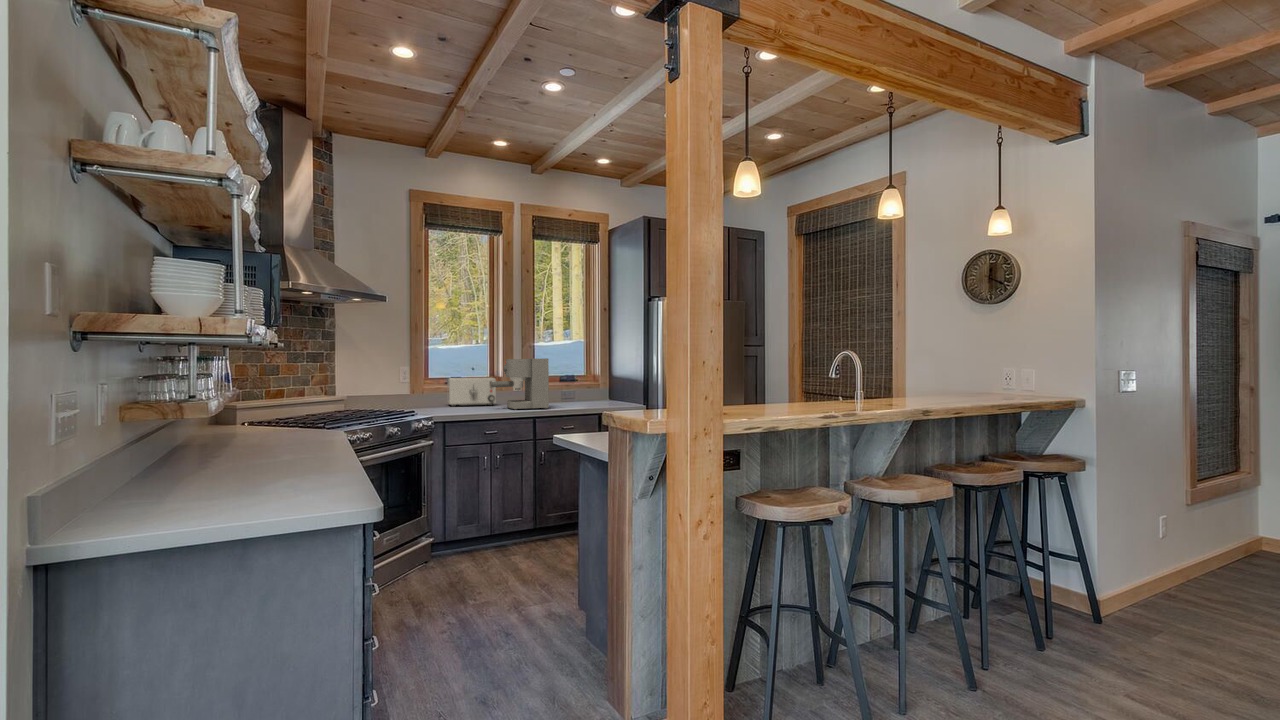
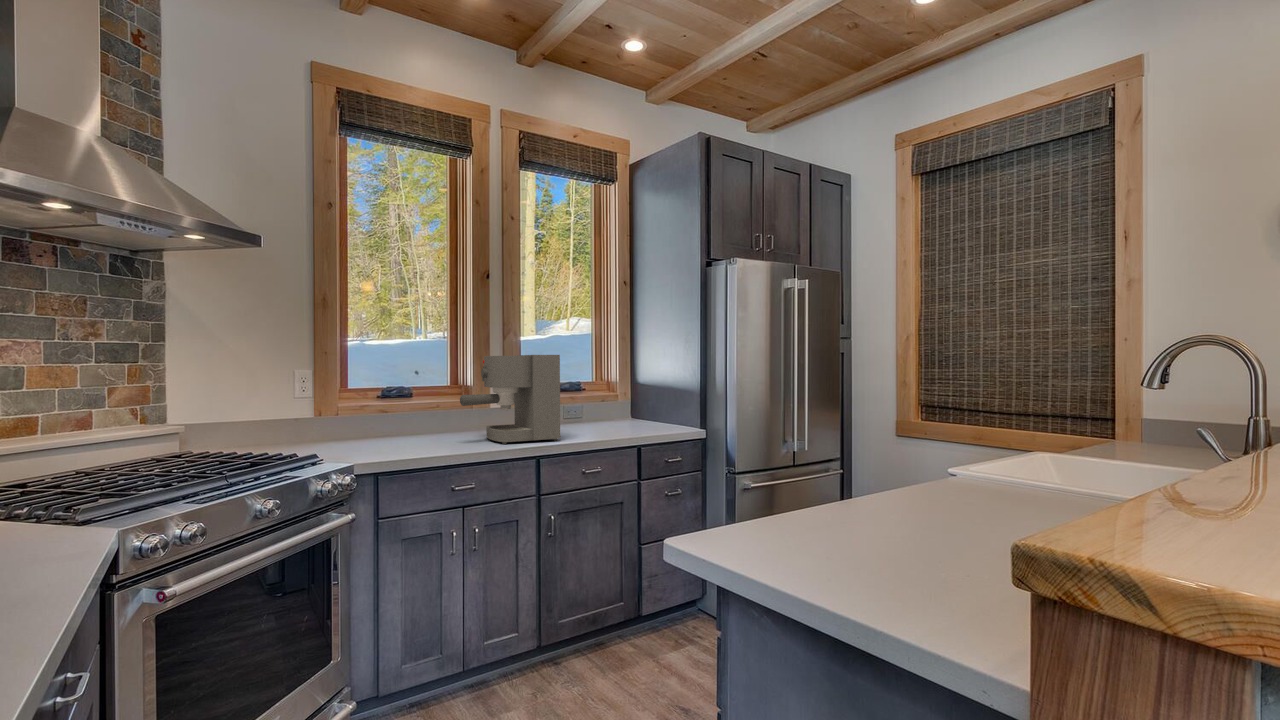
toaster: present [448,378,496,406] -> none [380,387,464,437]

